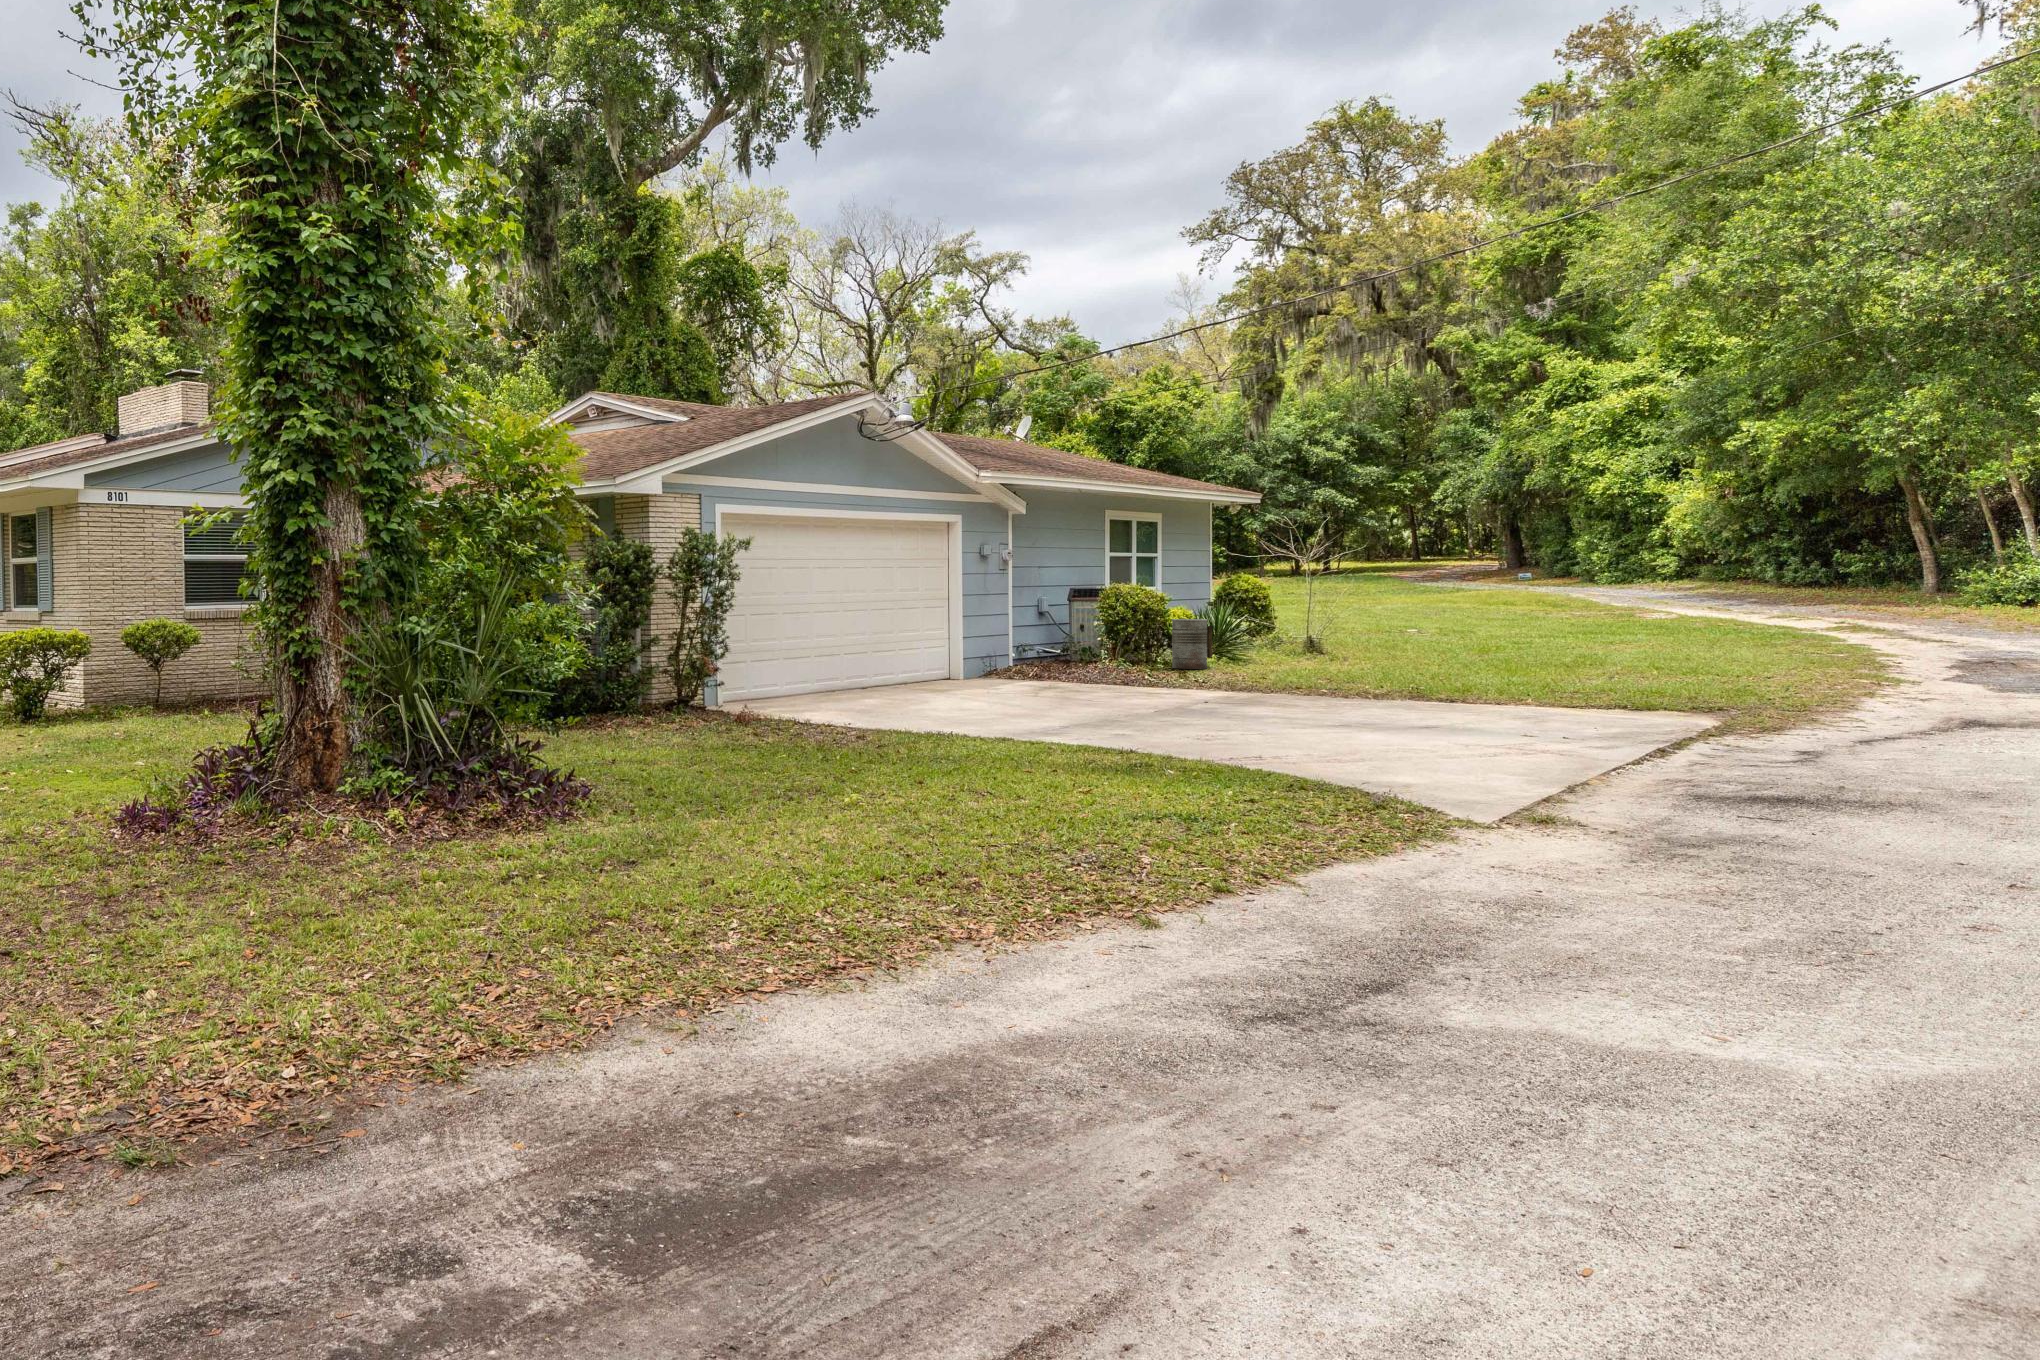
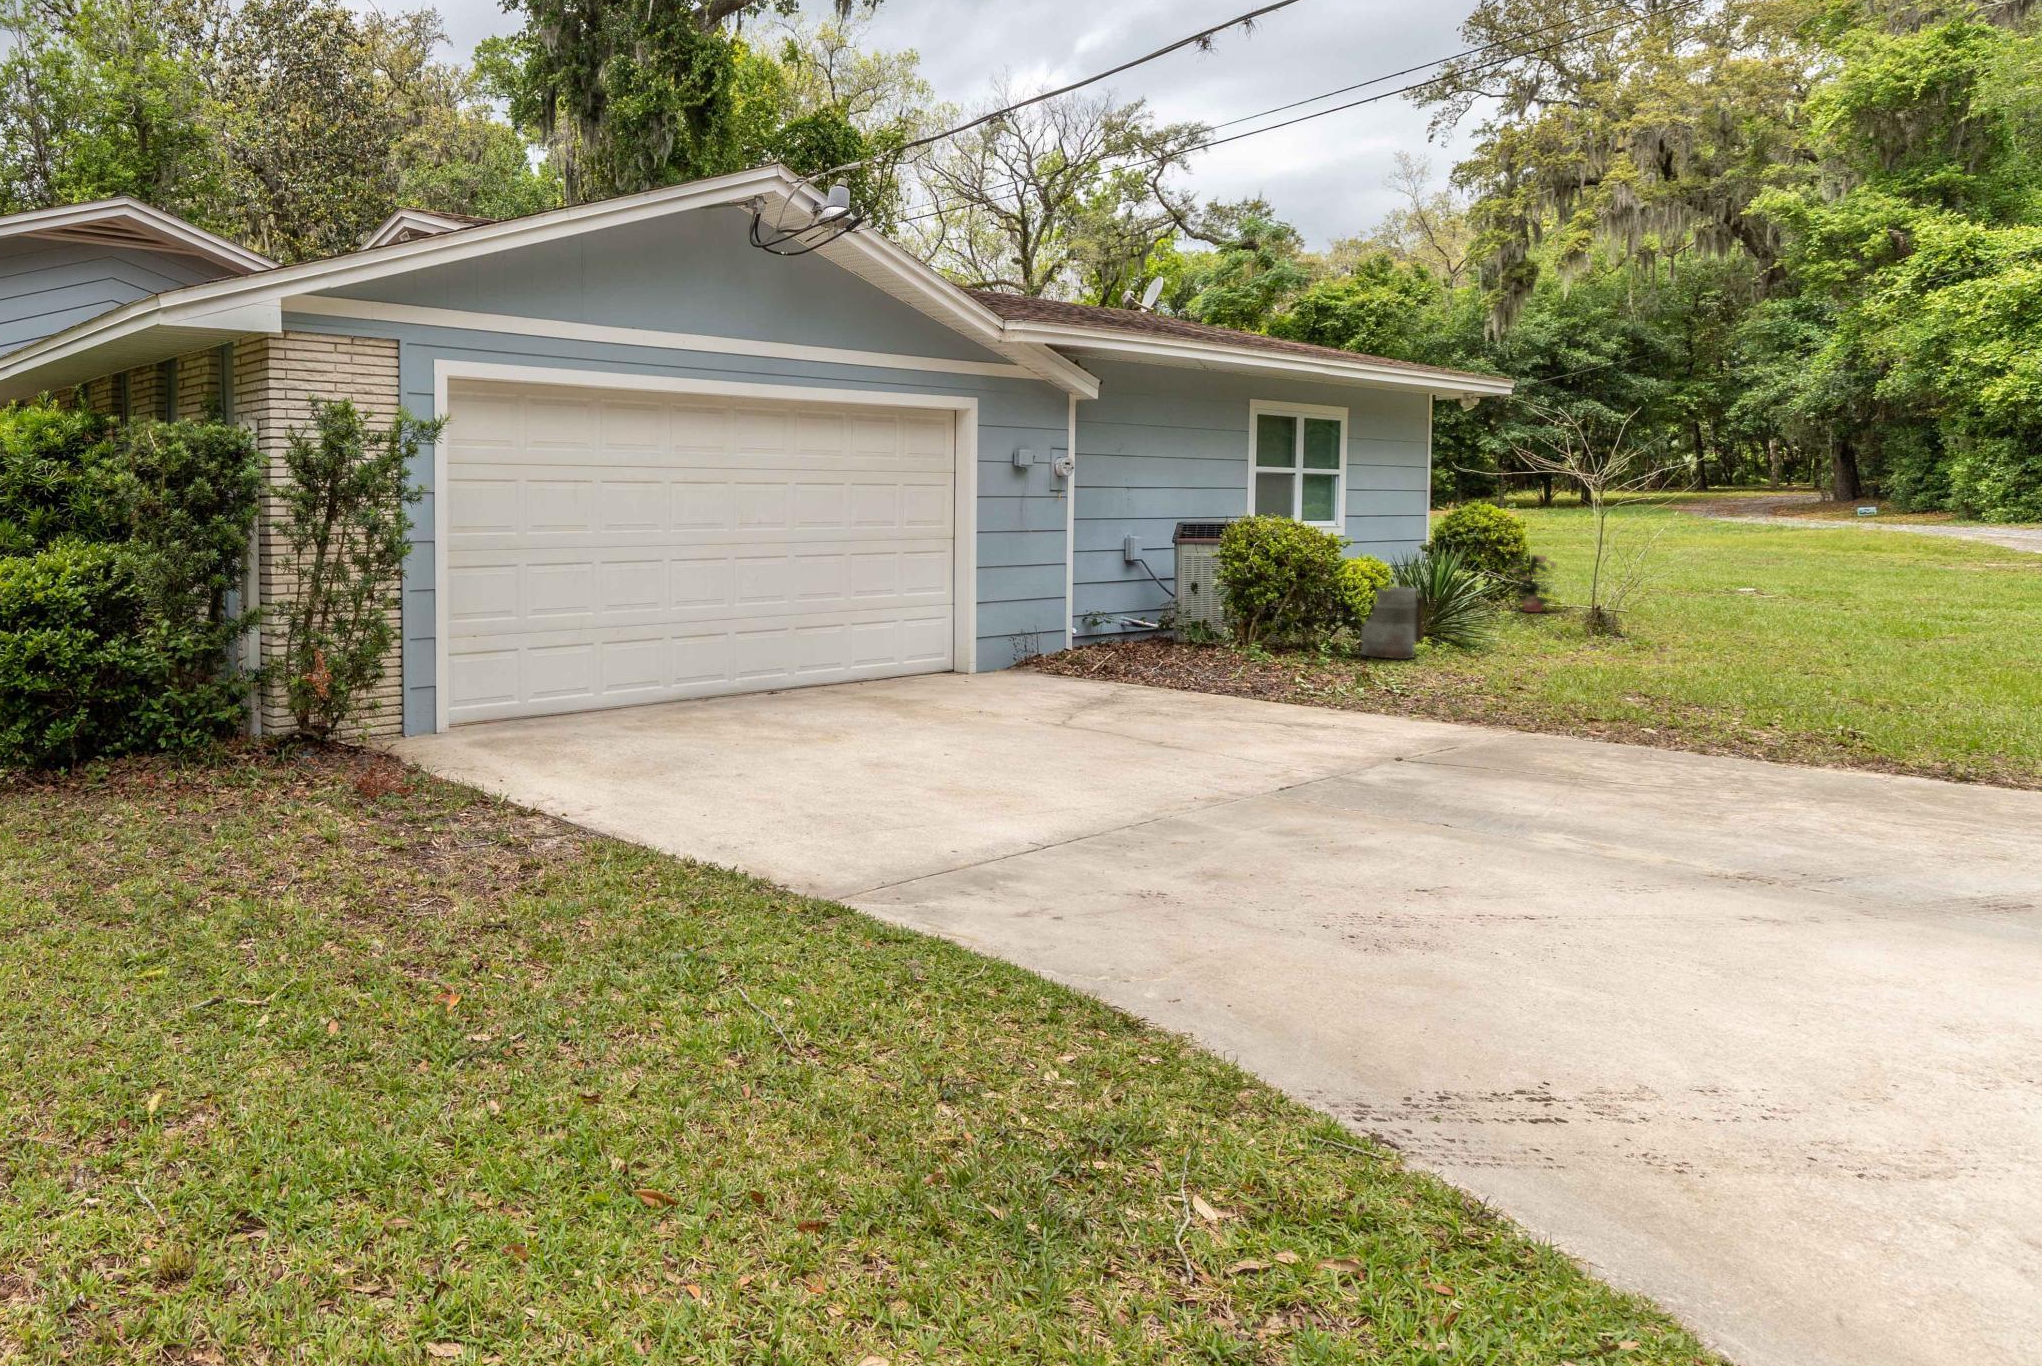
decorative plant: none [1263,601,1300,643] -> present [1509,555,1556,612]

